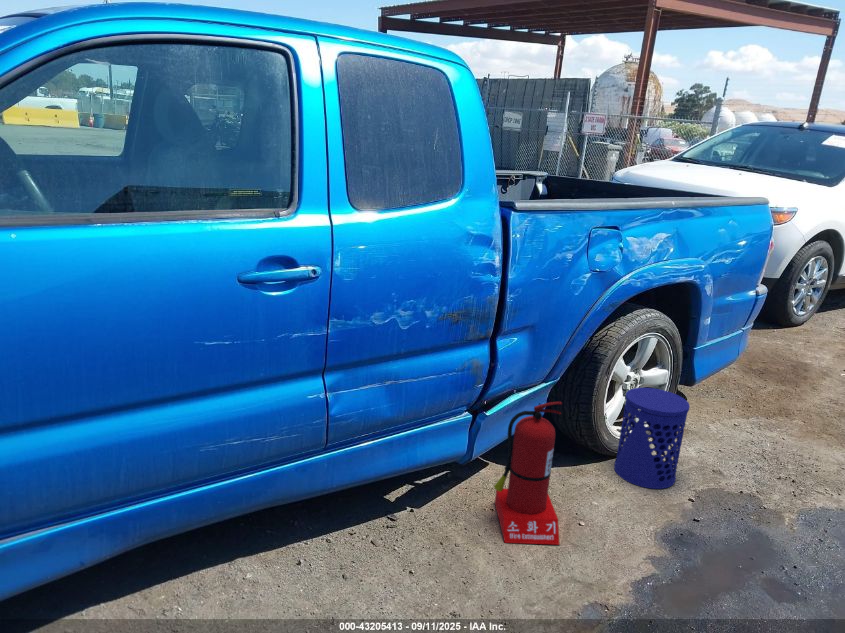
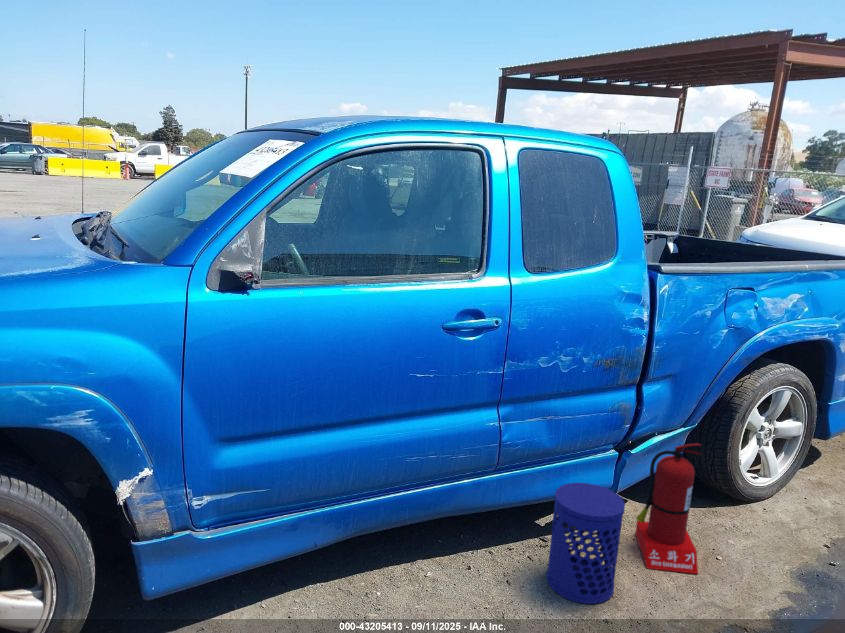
waste bin: present [614,388,690,489] -> present [546,483,625,604]

